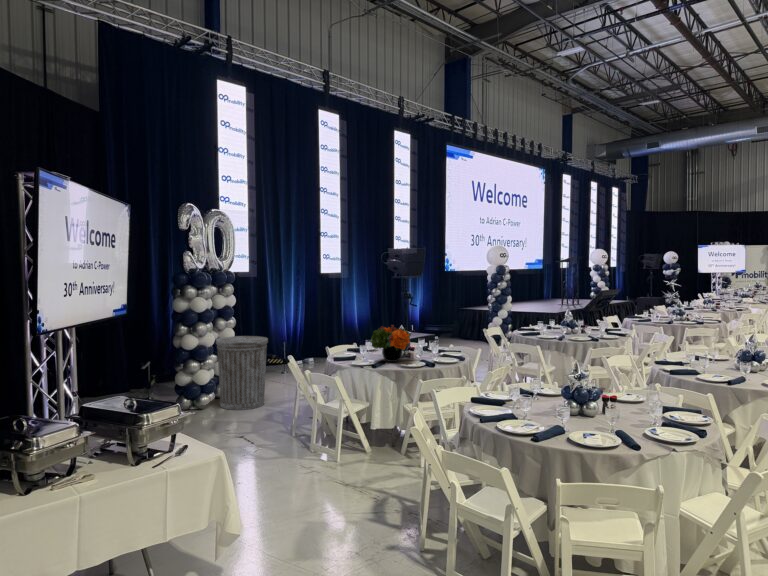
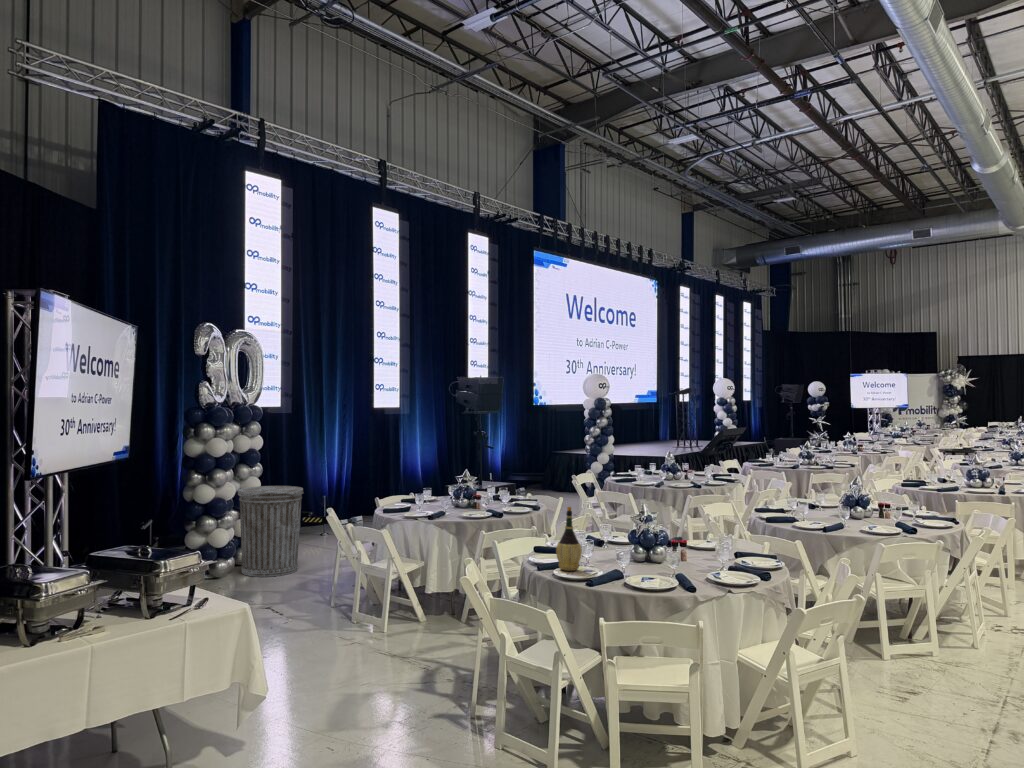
flower arrangement: present [370,325,411,362] -> none [426,469,475,513]
wine bottle: none [499,365,523,424] -> present [556,507,582,571]

